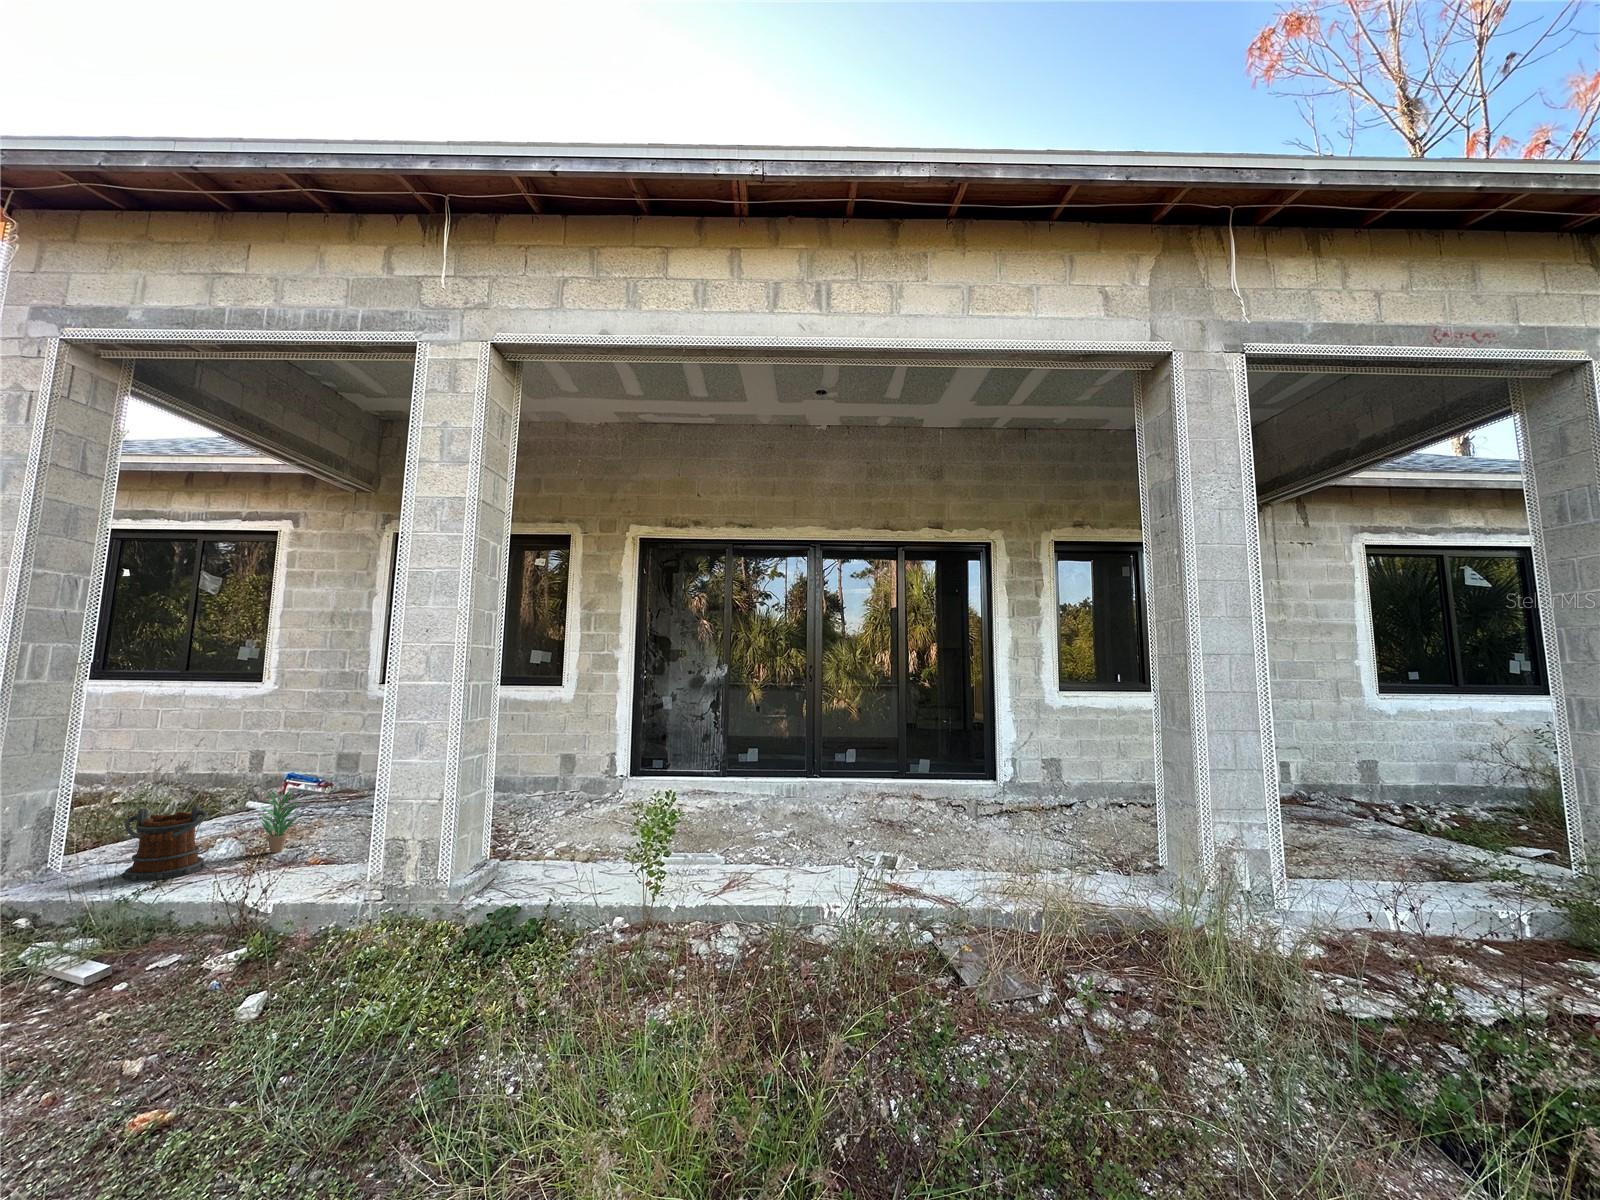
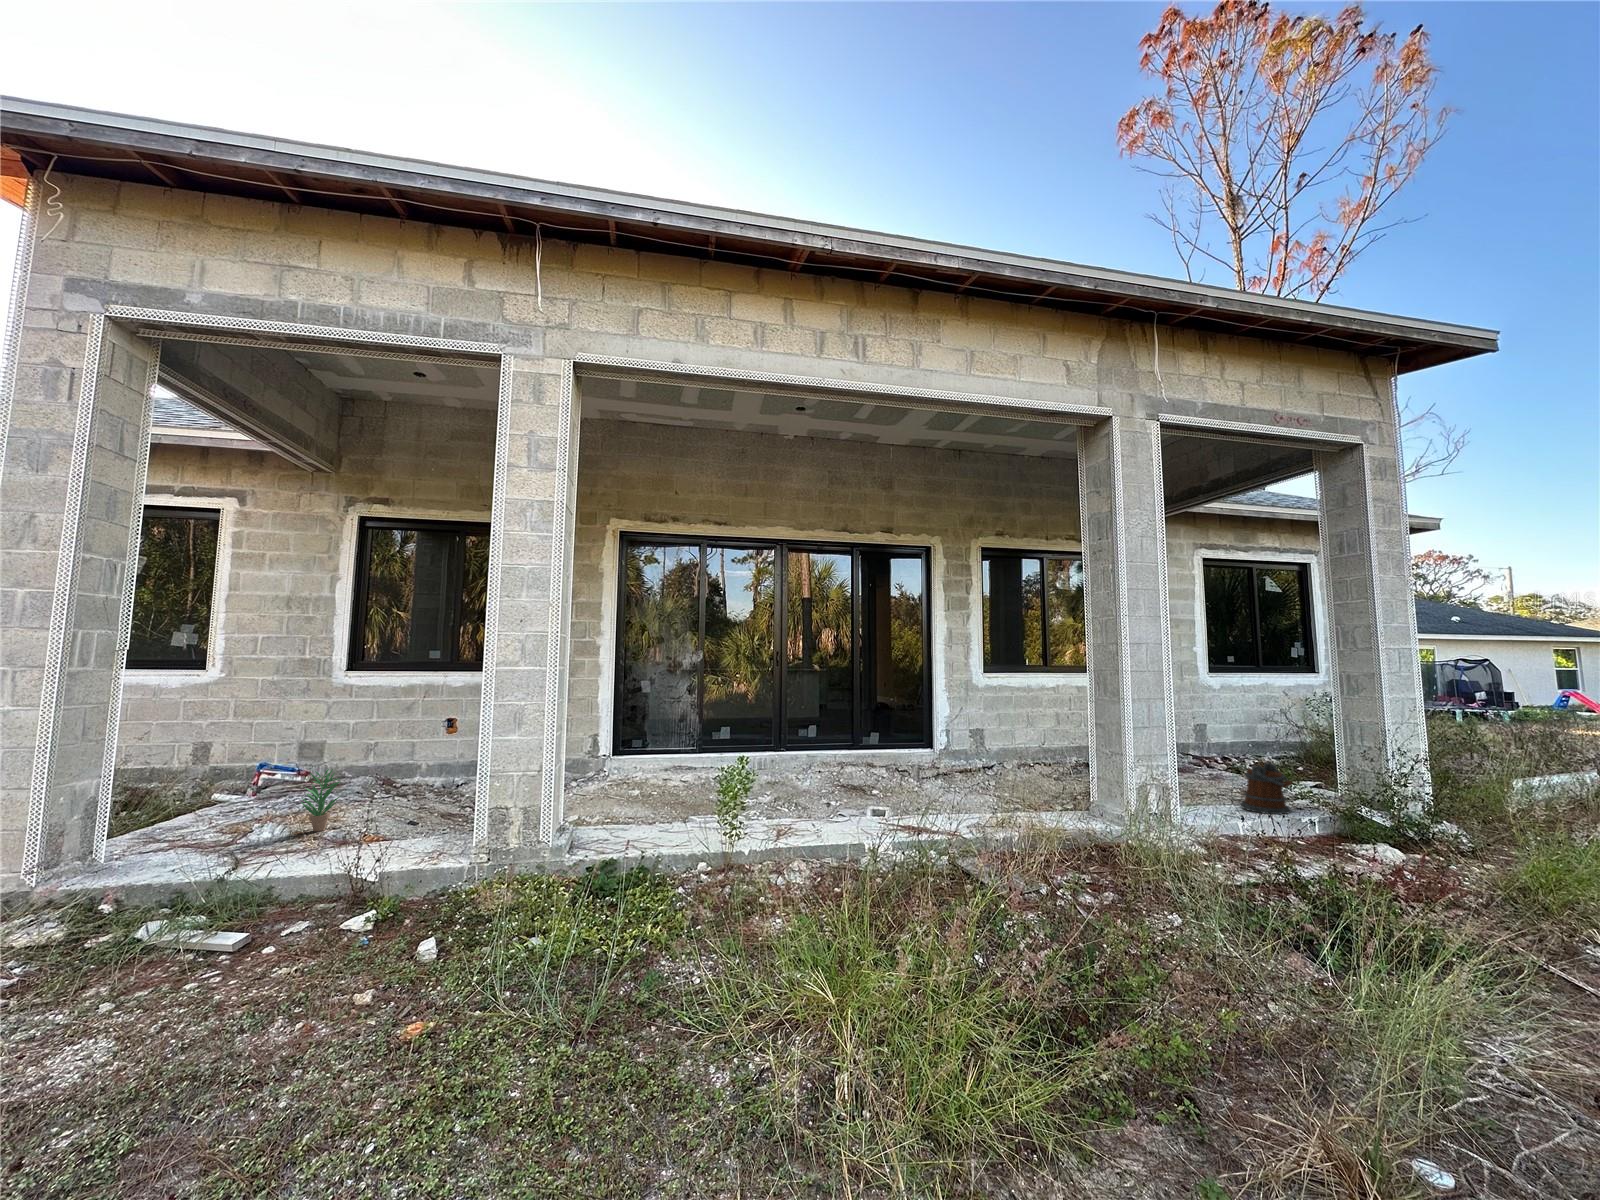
bucket: present [121,805,208,881] -> present [1240,763,1292,814]

